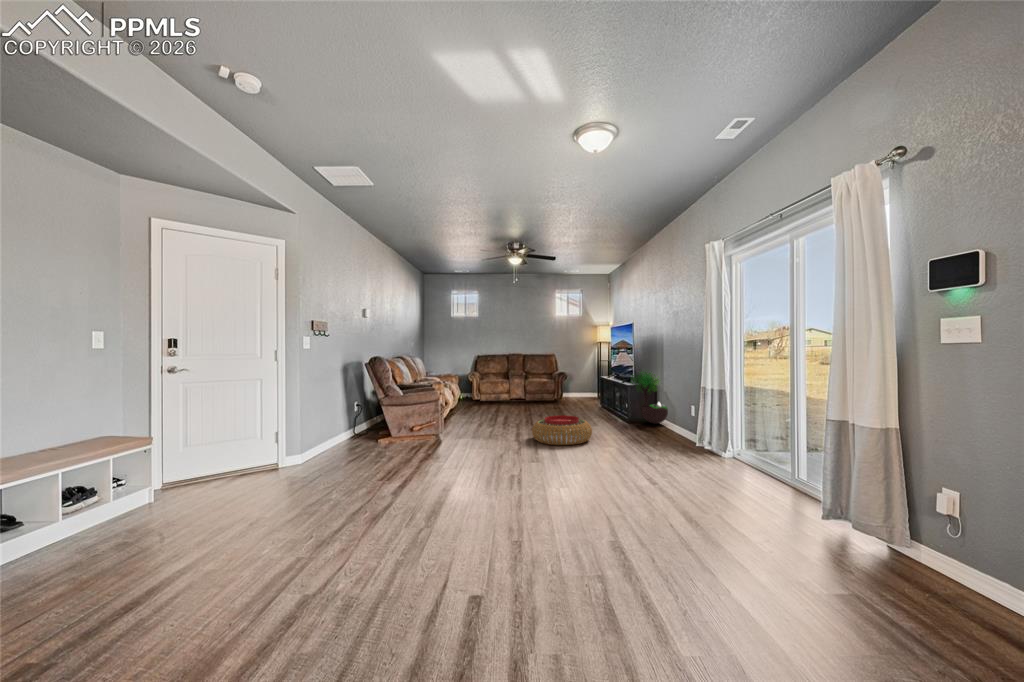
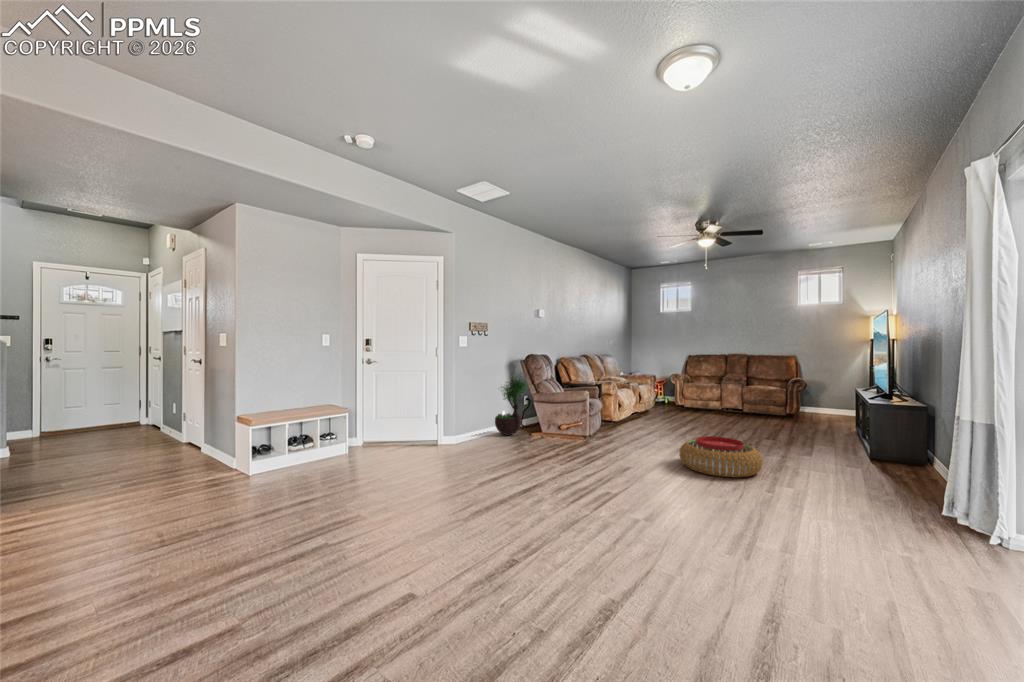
potted tree: present [631,372,668,424] -> present [495,379,526,435]

